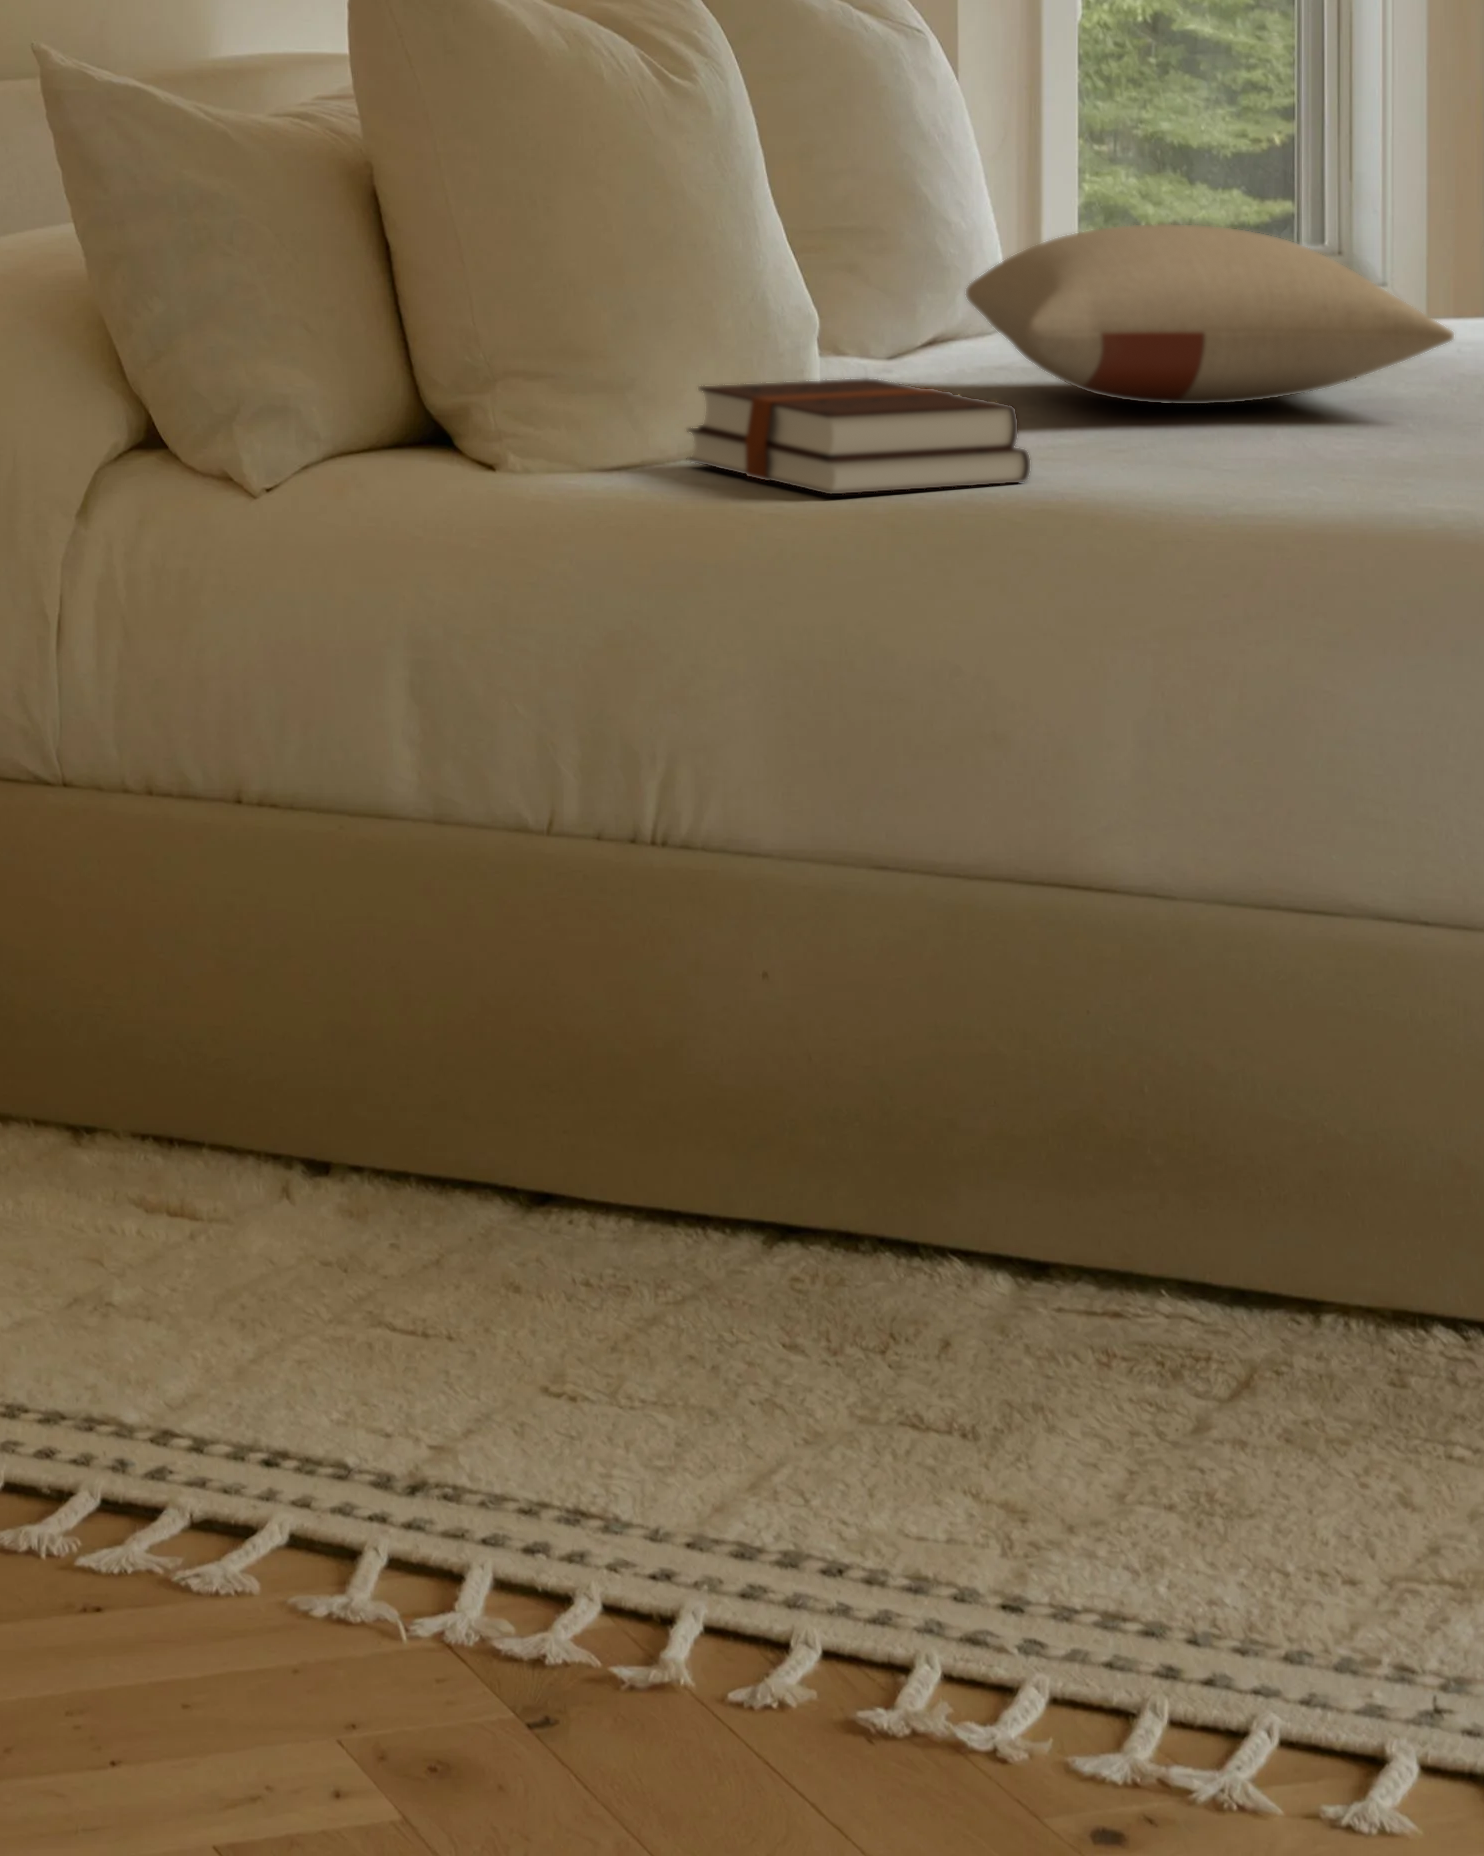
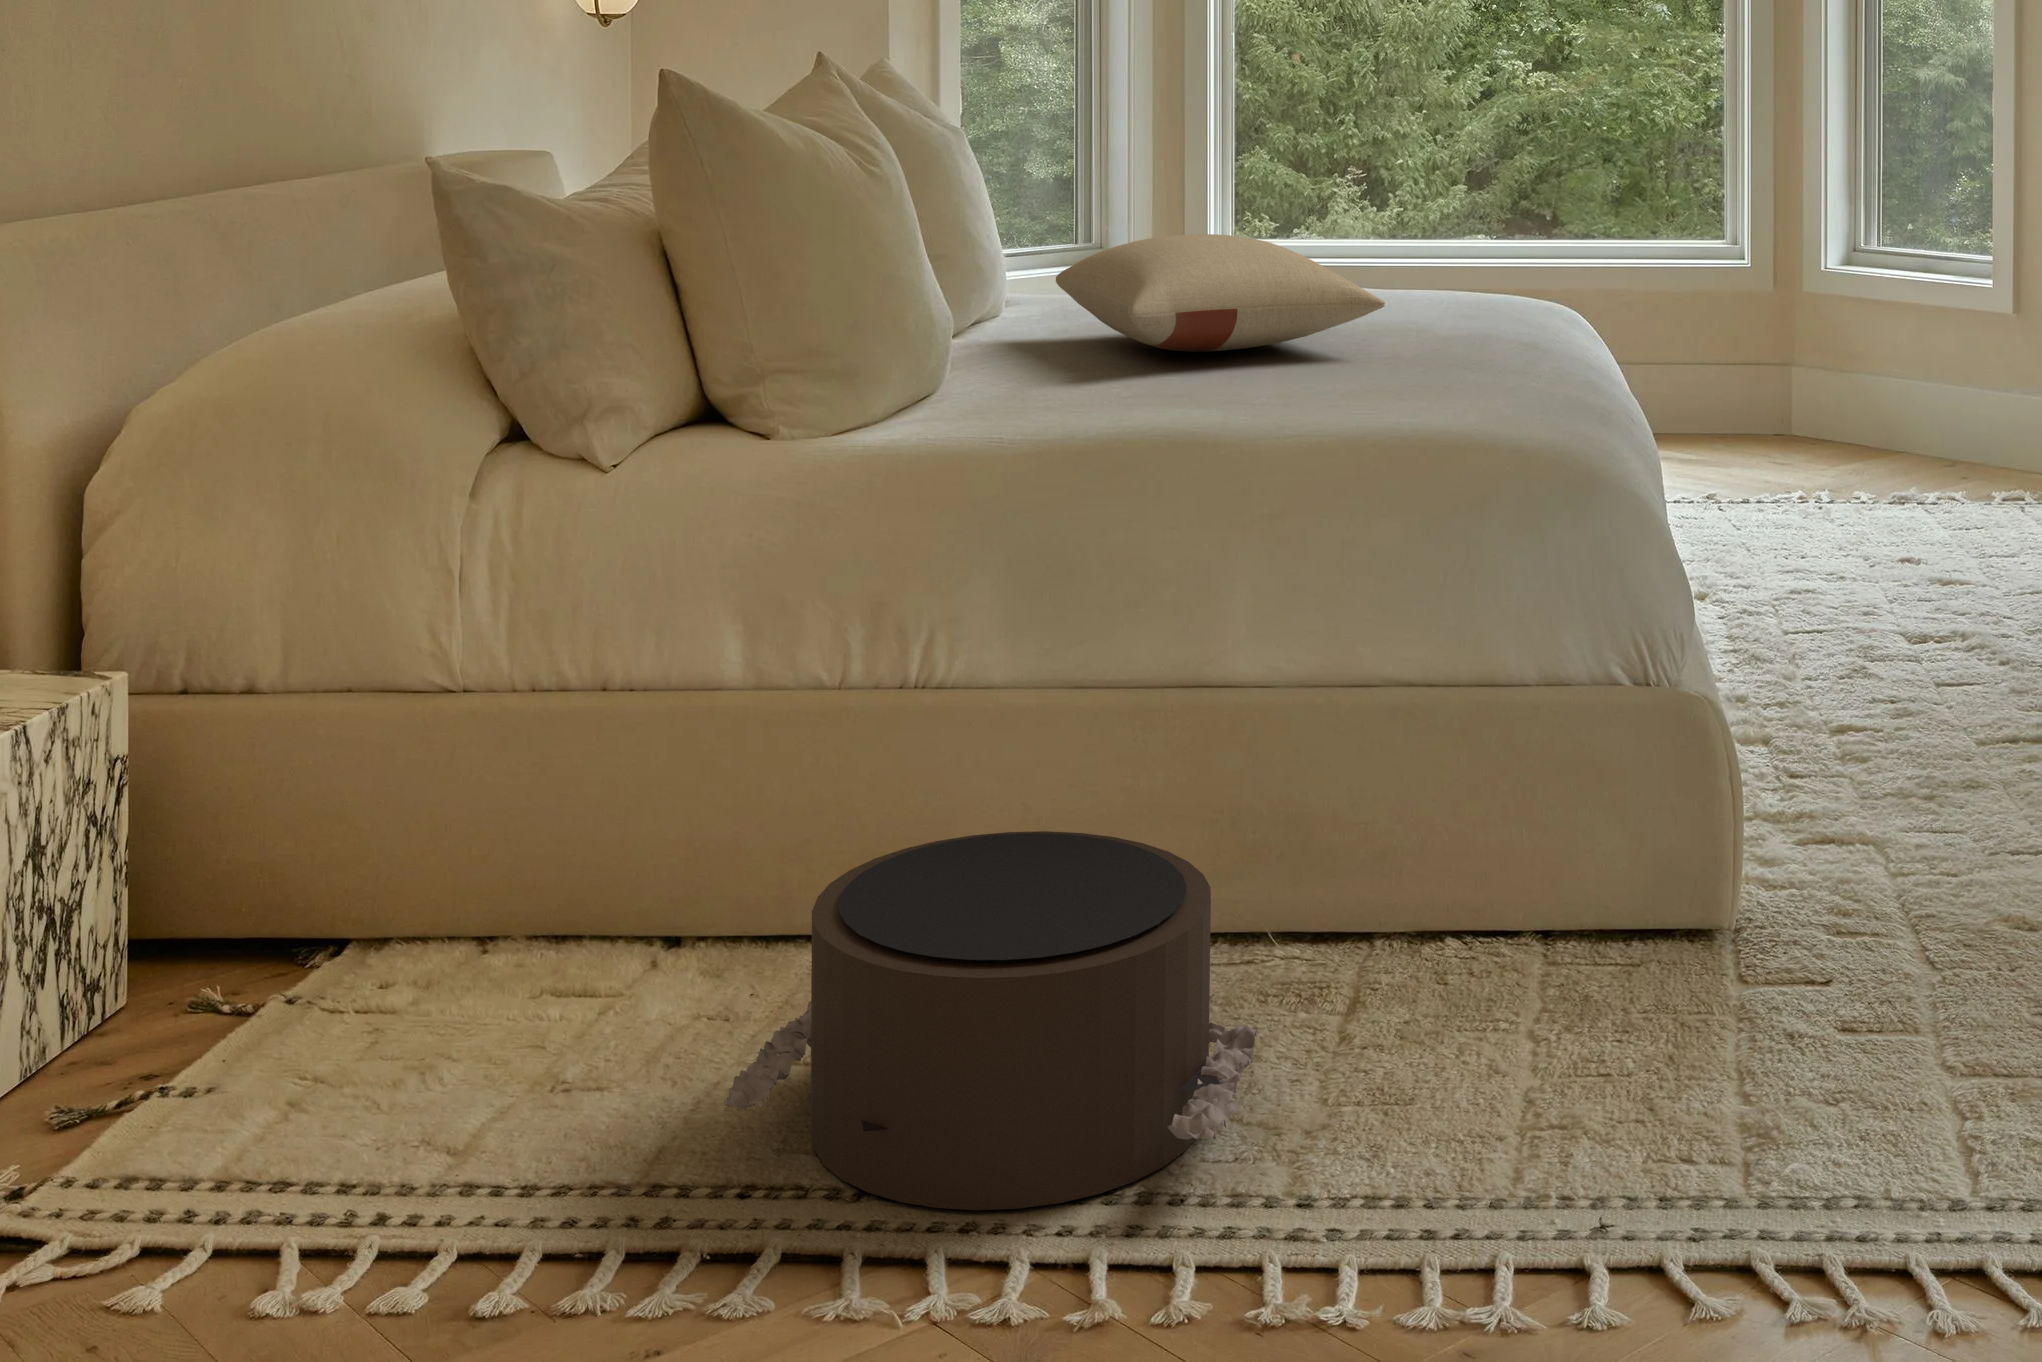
hardback book: present [689,378,1030,494] -> none [927,355,1167,445]
pouf: none [253,1034,1033,1545] -> present [723,831,1258,1210]

